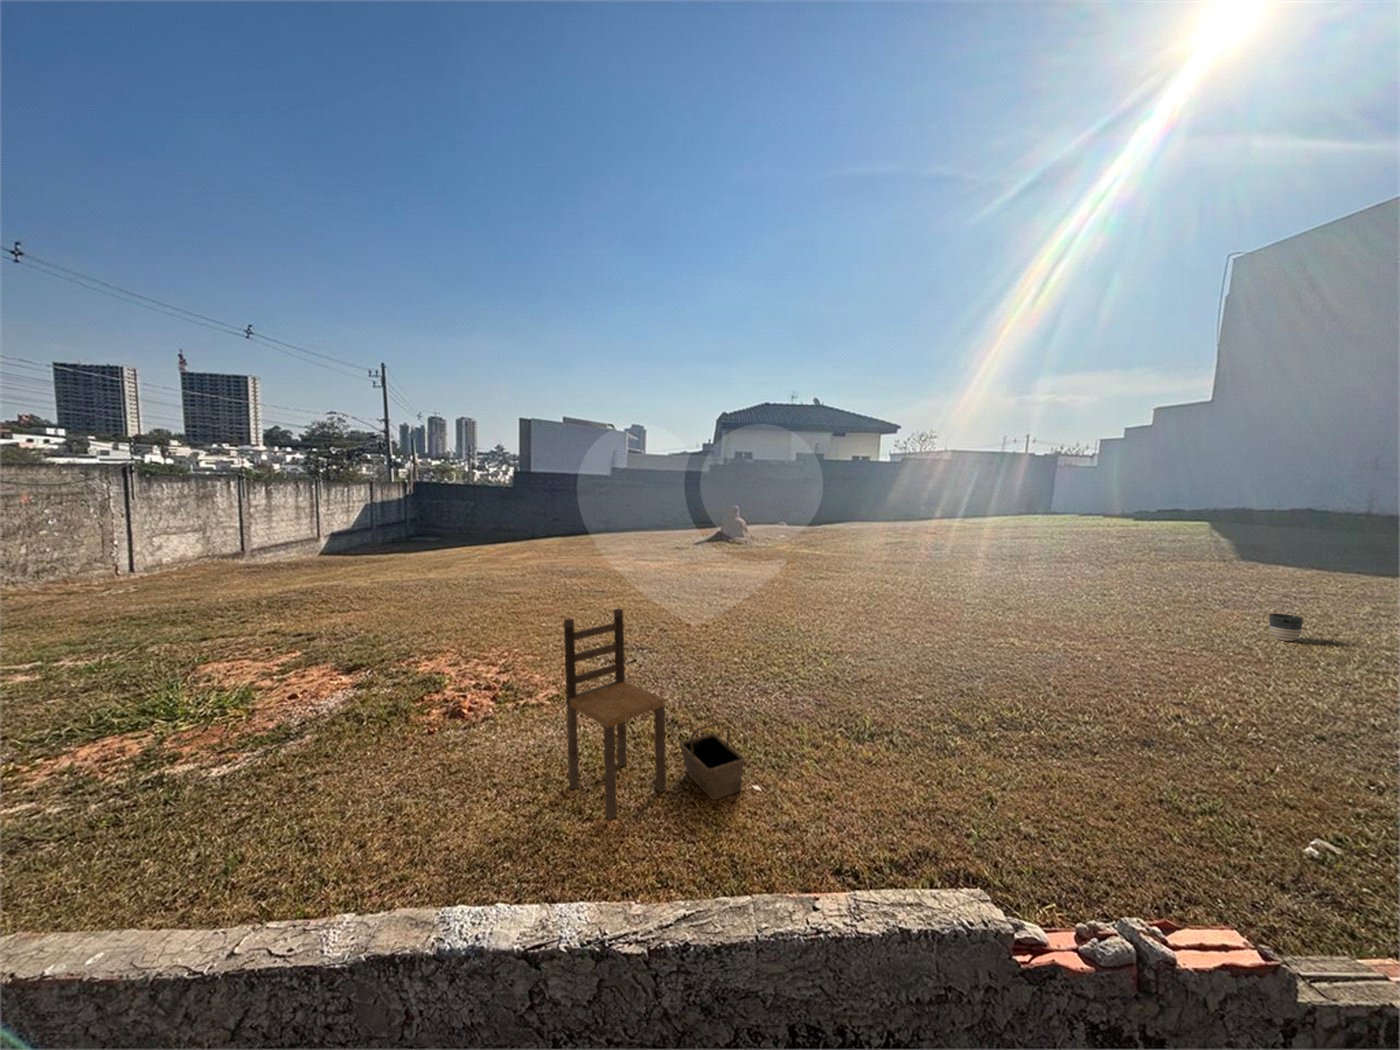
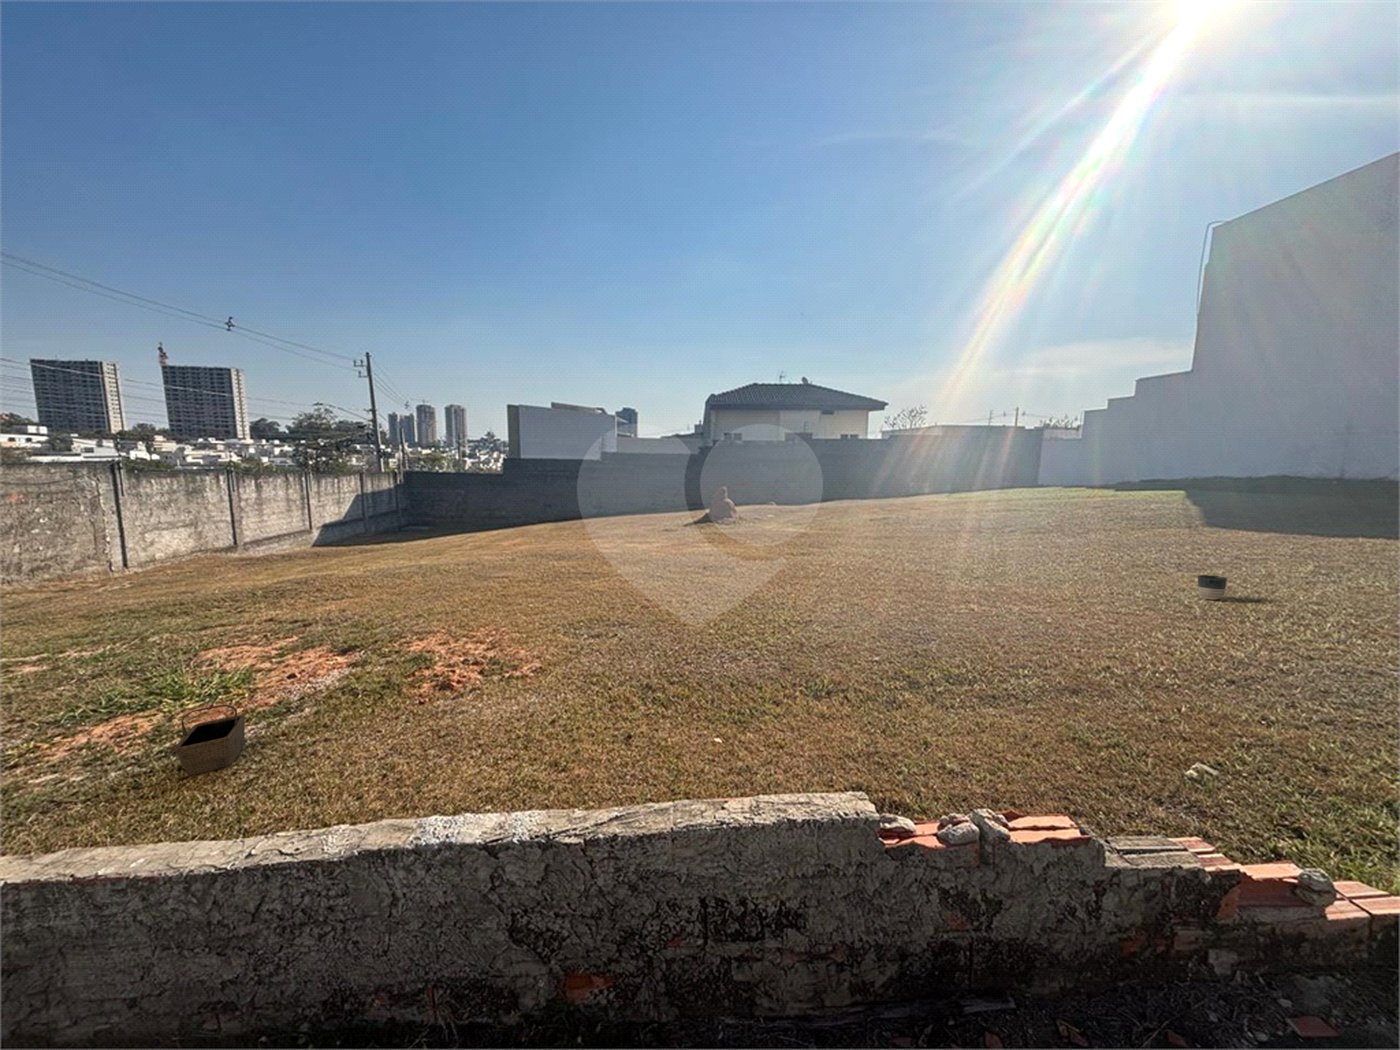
chair: present [564,609,666,819] -> none [539,583,637,770]
basket: present [680,722,745,800] -> present [174,705,245,775]

